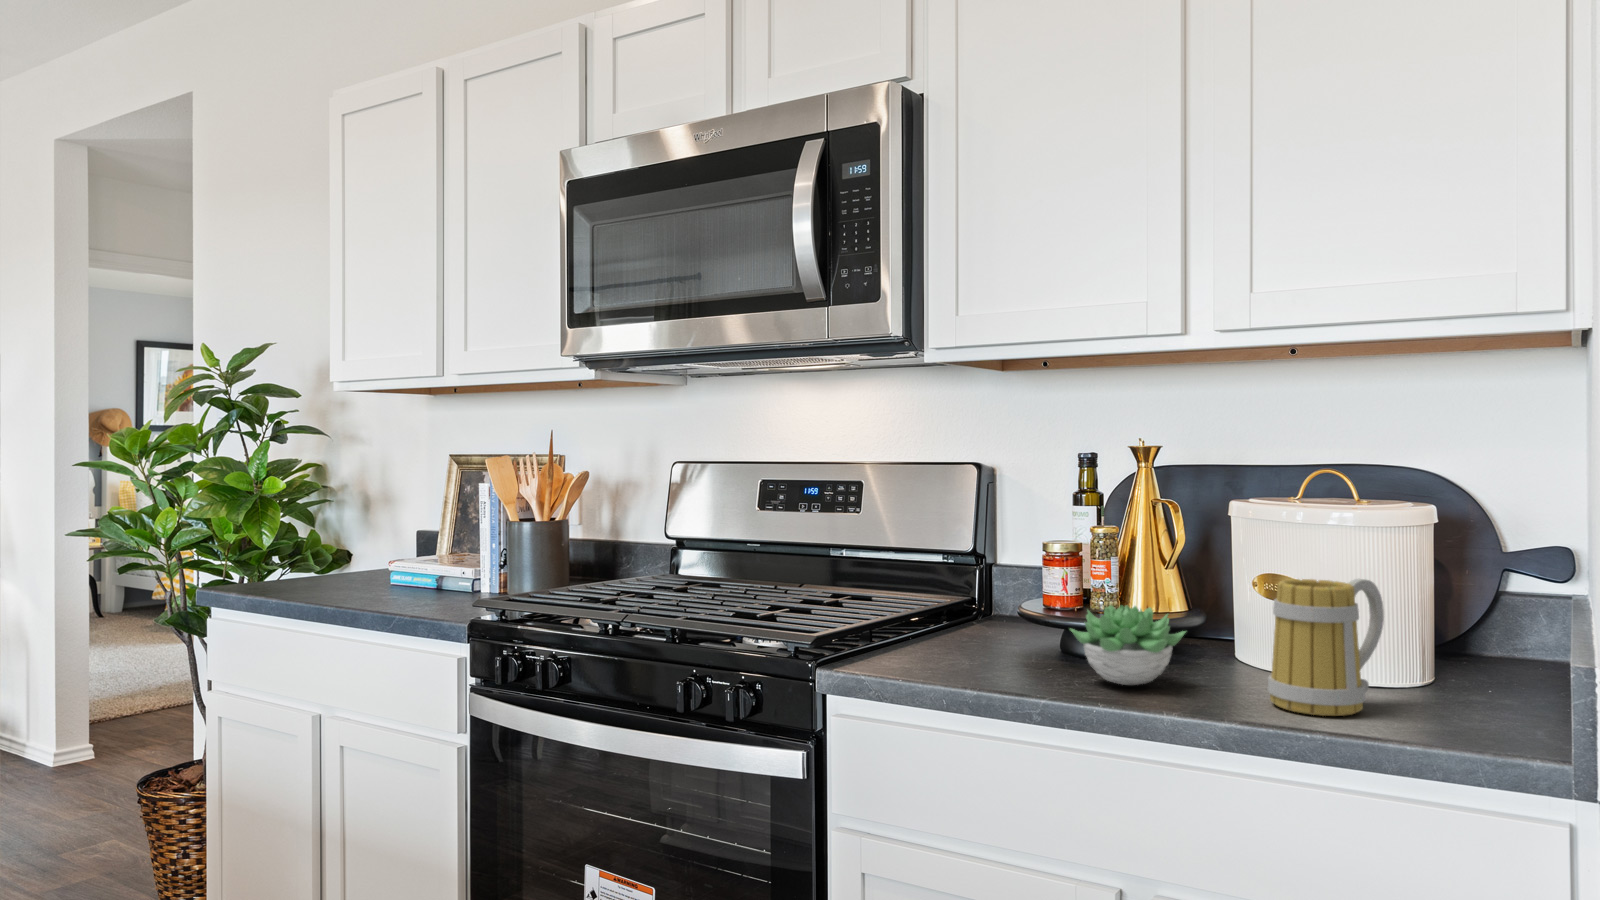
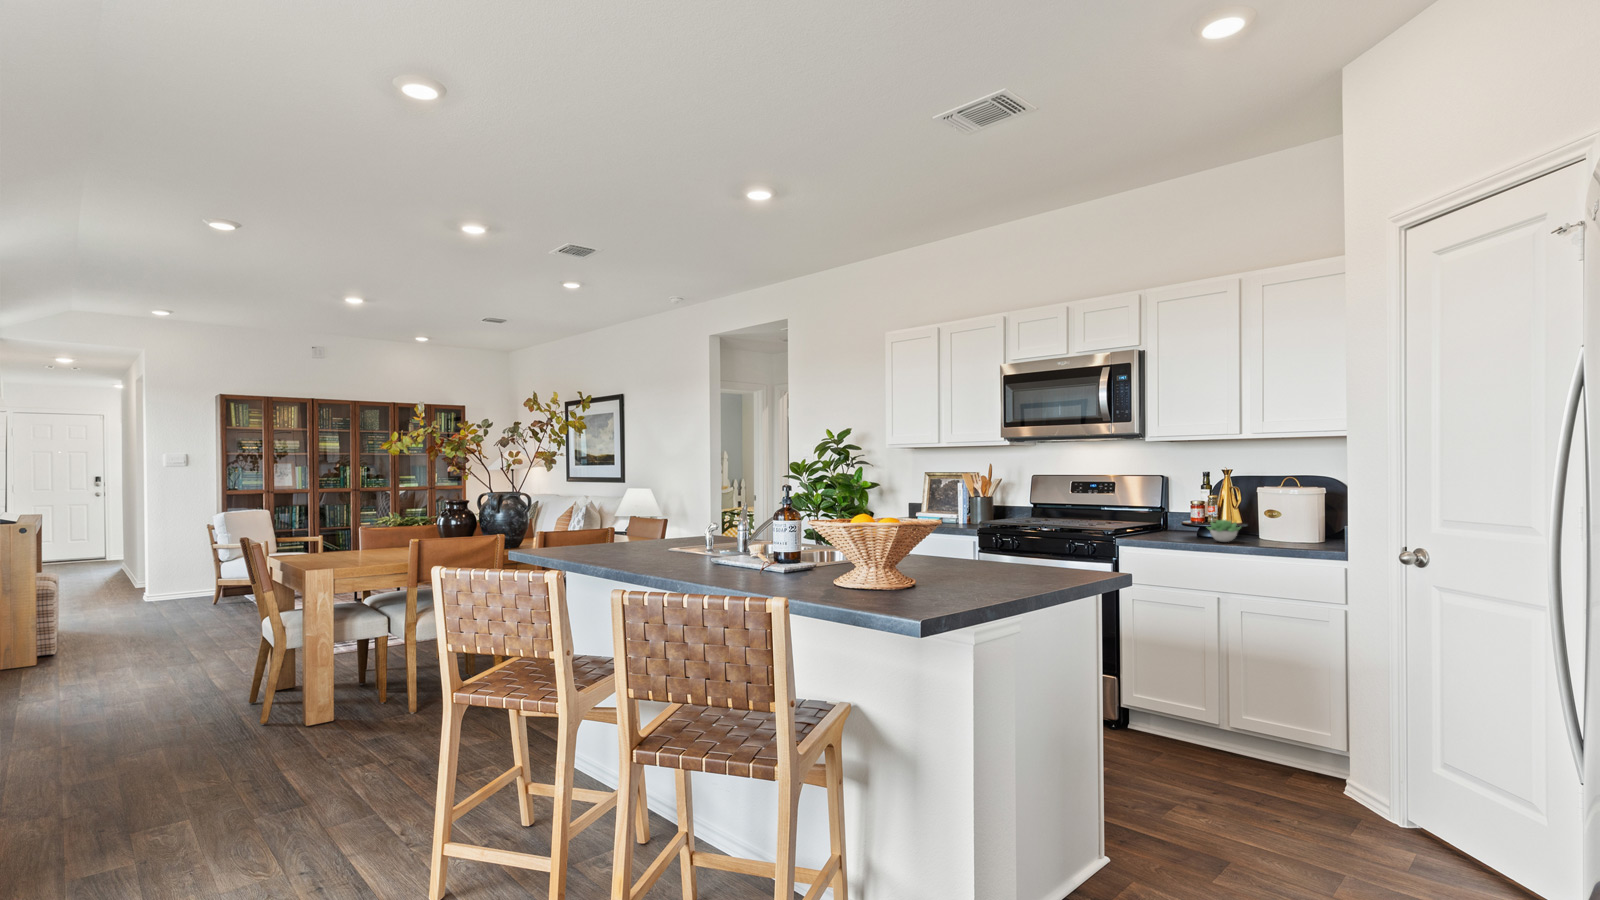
mug: present [1268,579,1384,716] -> none [1266,510,1300,547]

